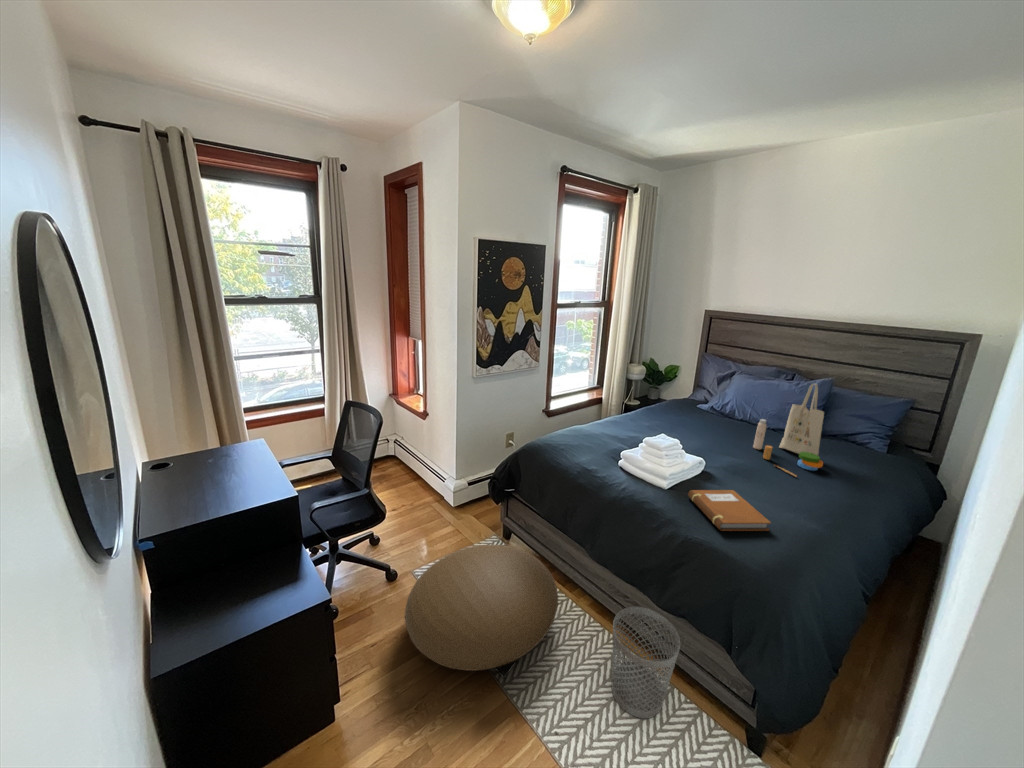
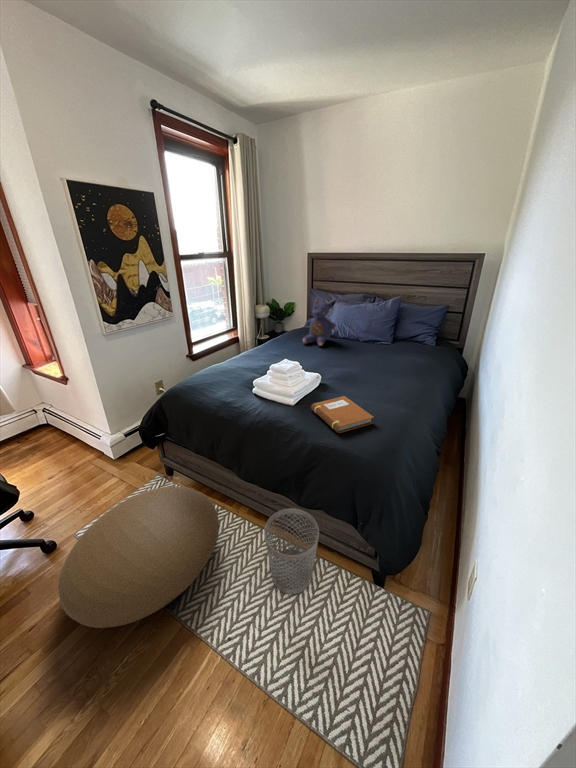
teddy bear: none [684,366,733,424] -> present [303,298,337,346]
tote bag: present [753,384,824,477] -> none [354,301,401,375]

